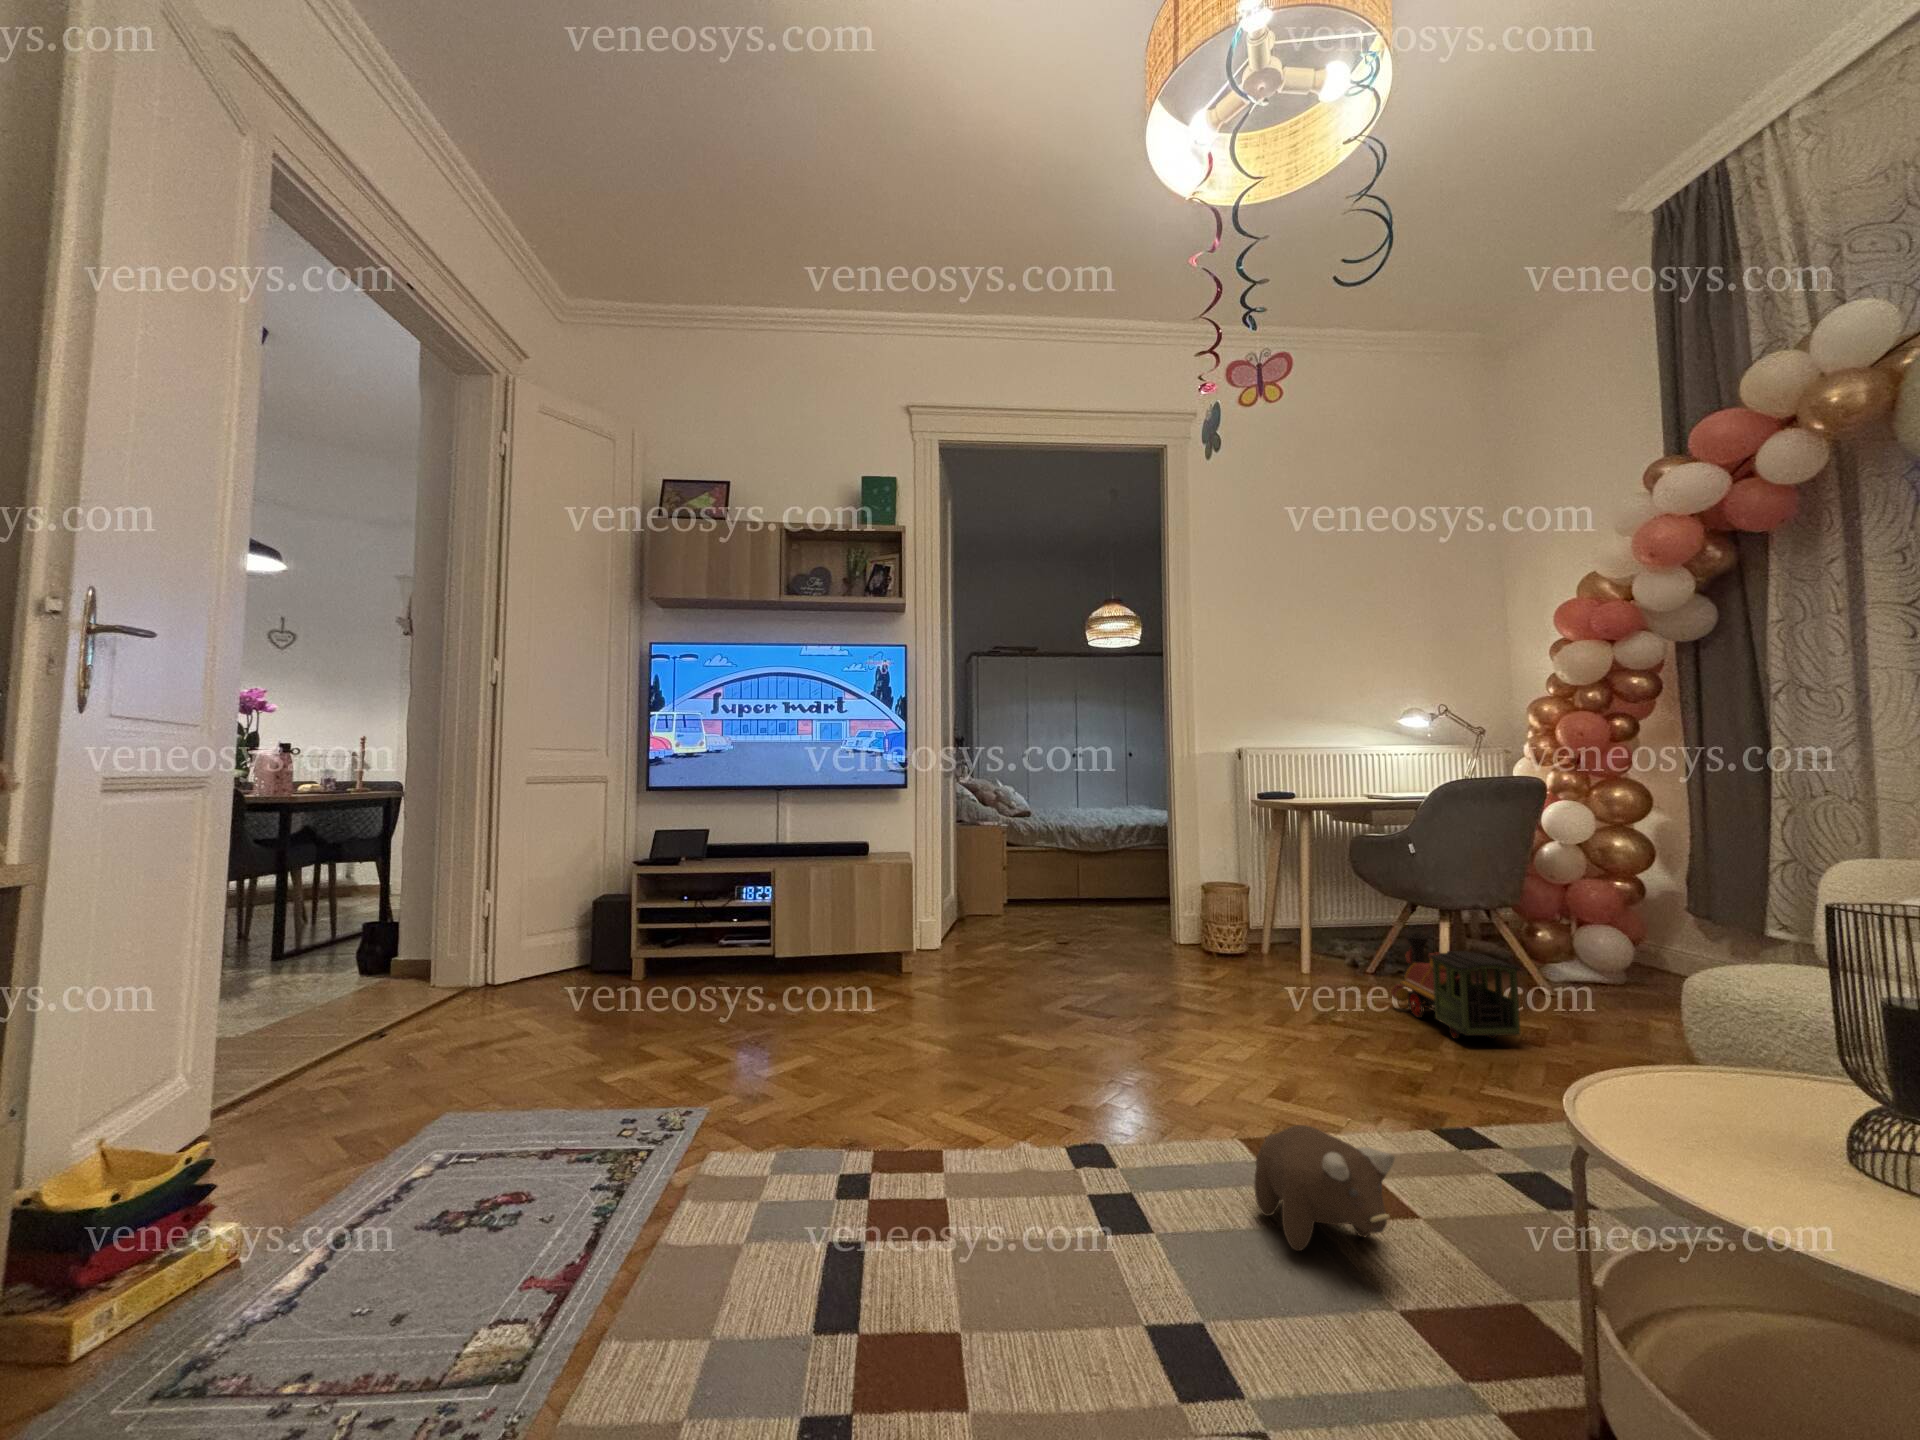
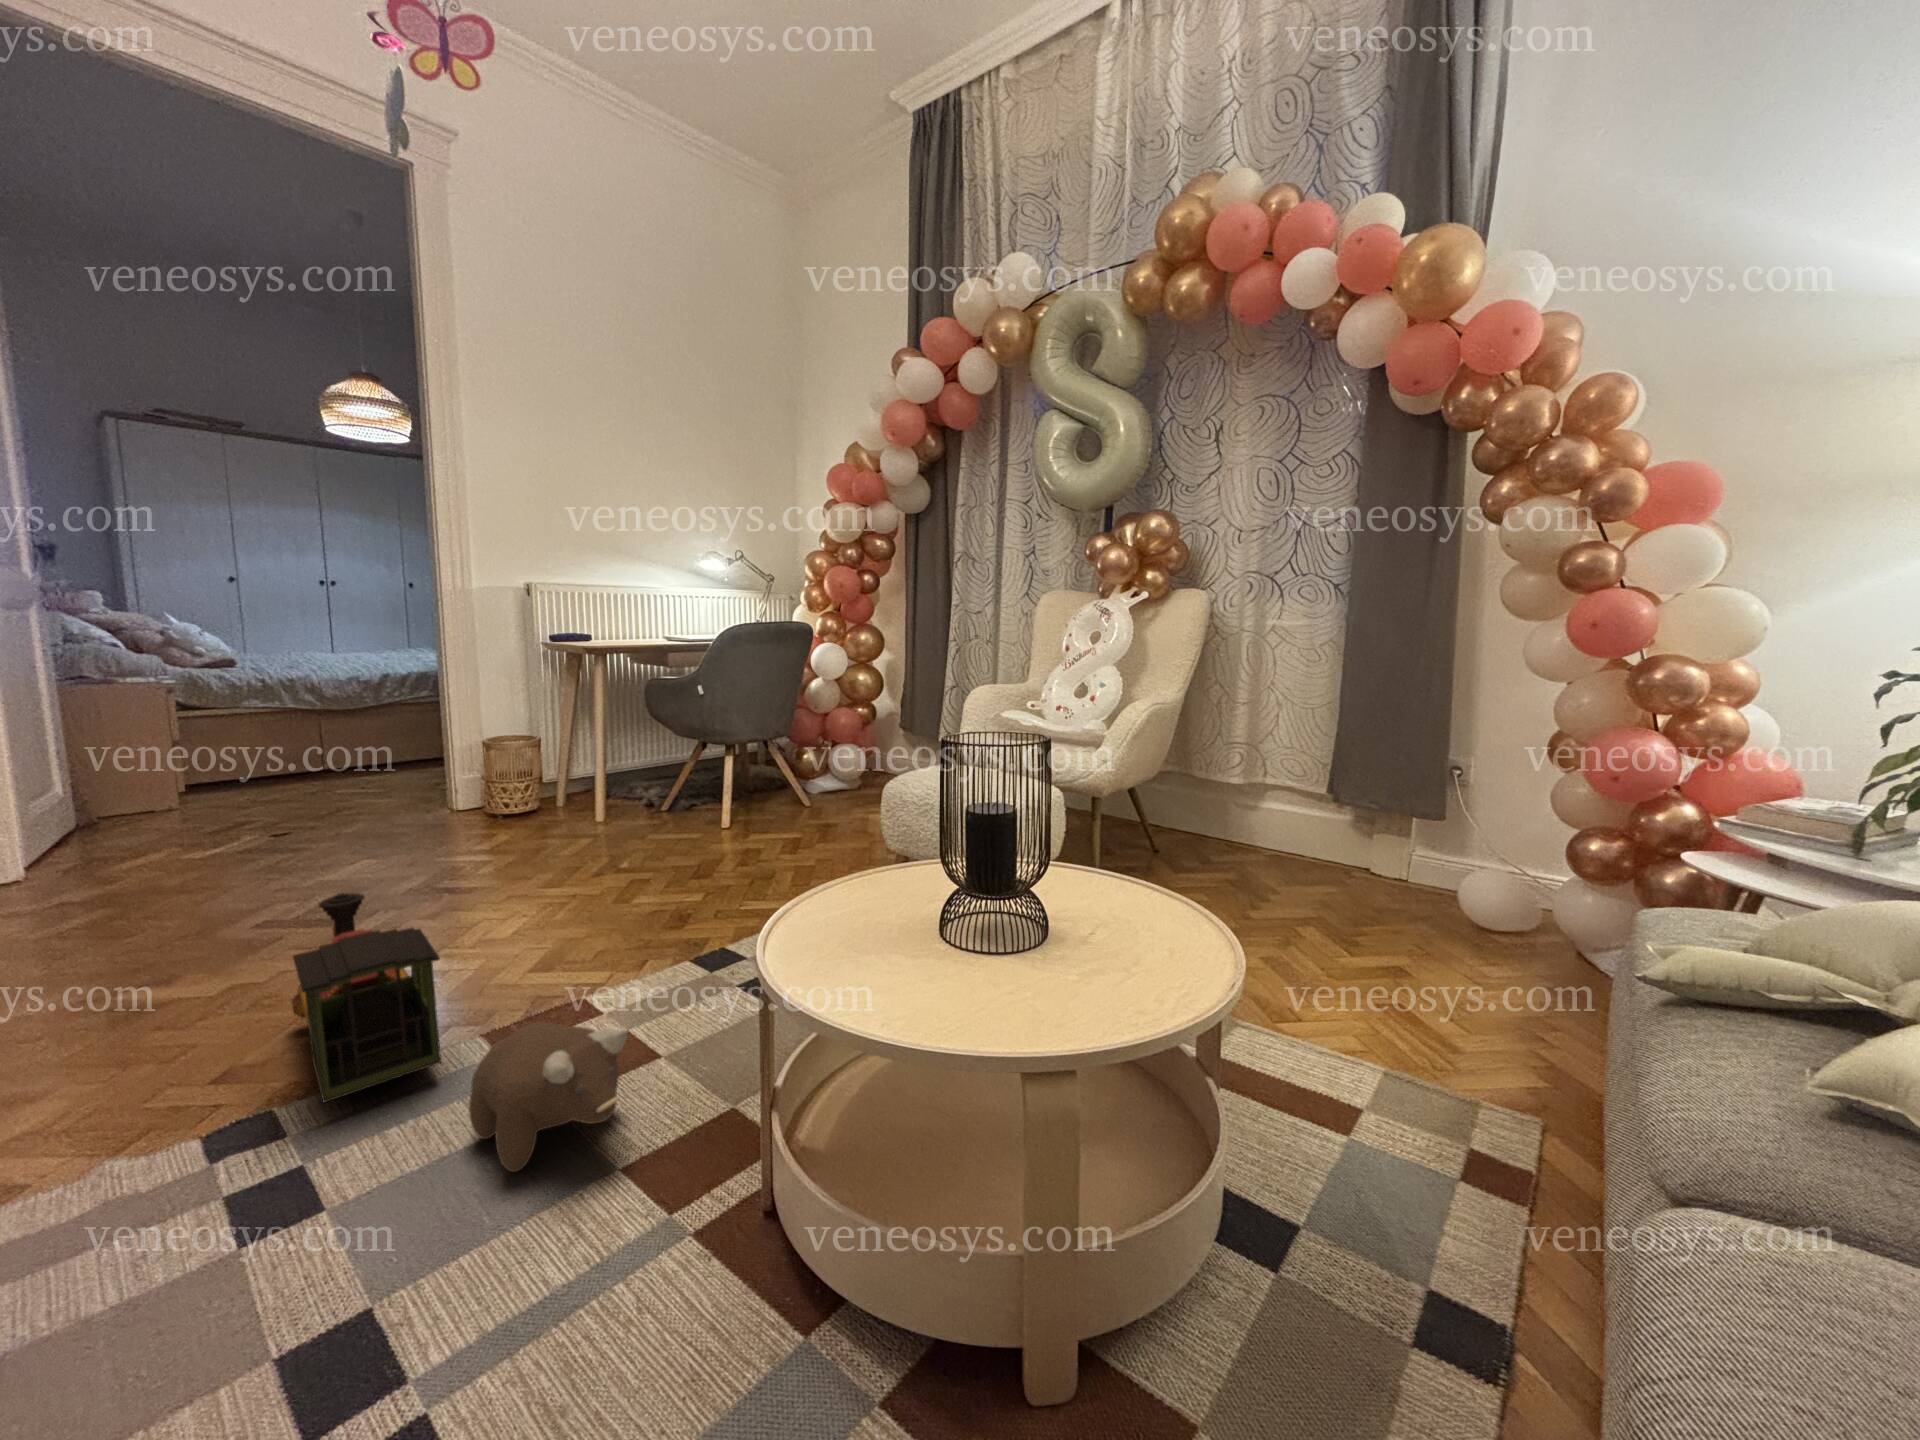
toy train: present [1391,933,1520,1039] -> present [291,893,441,1102]

